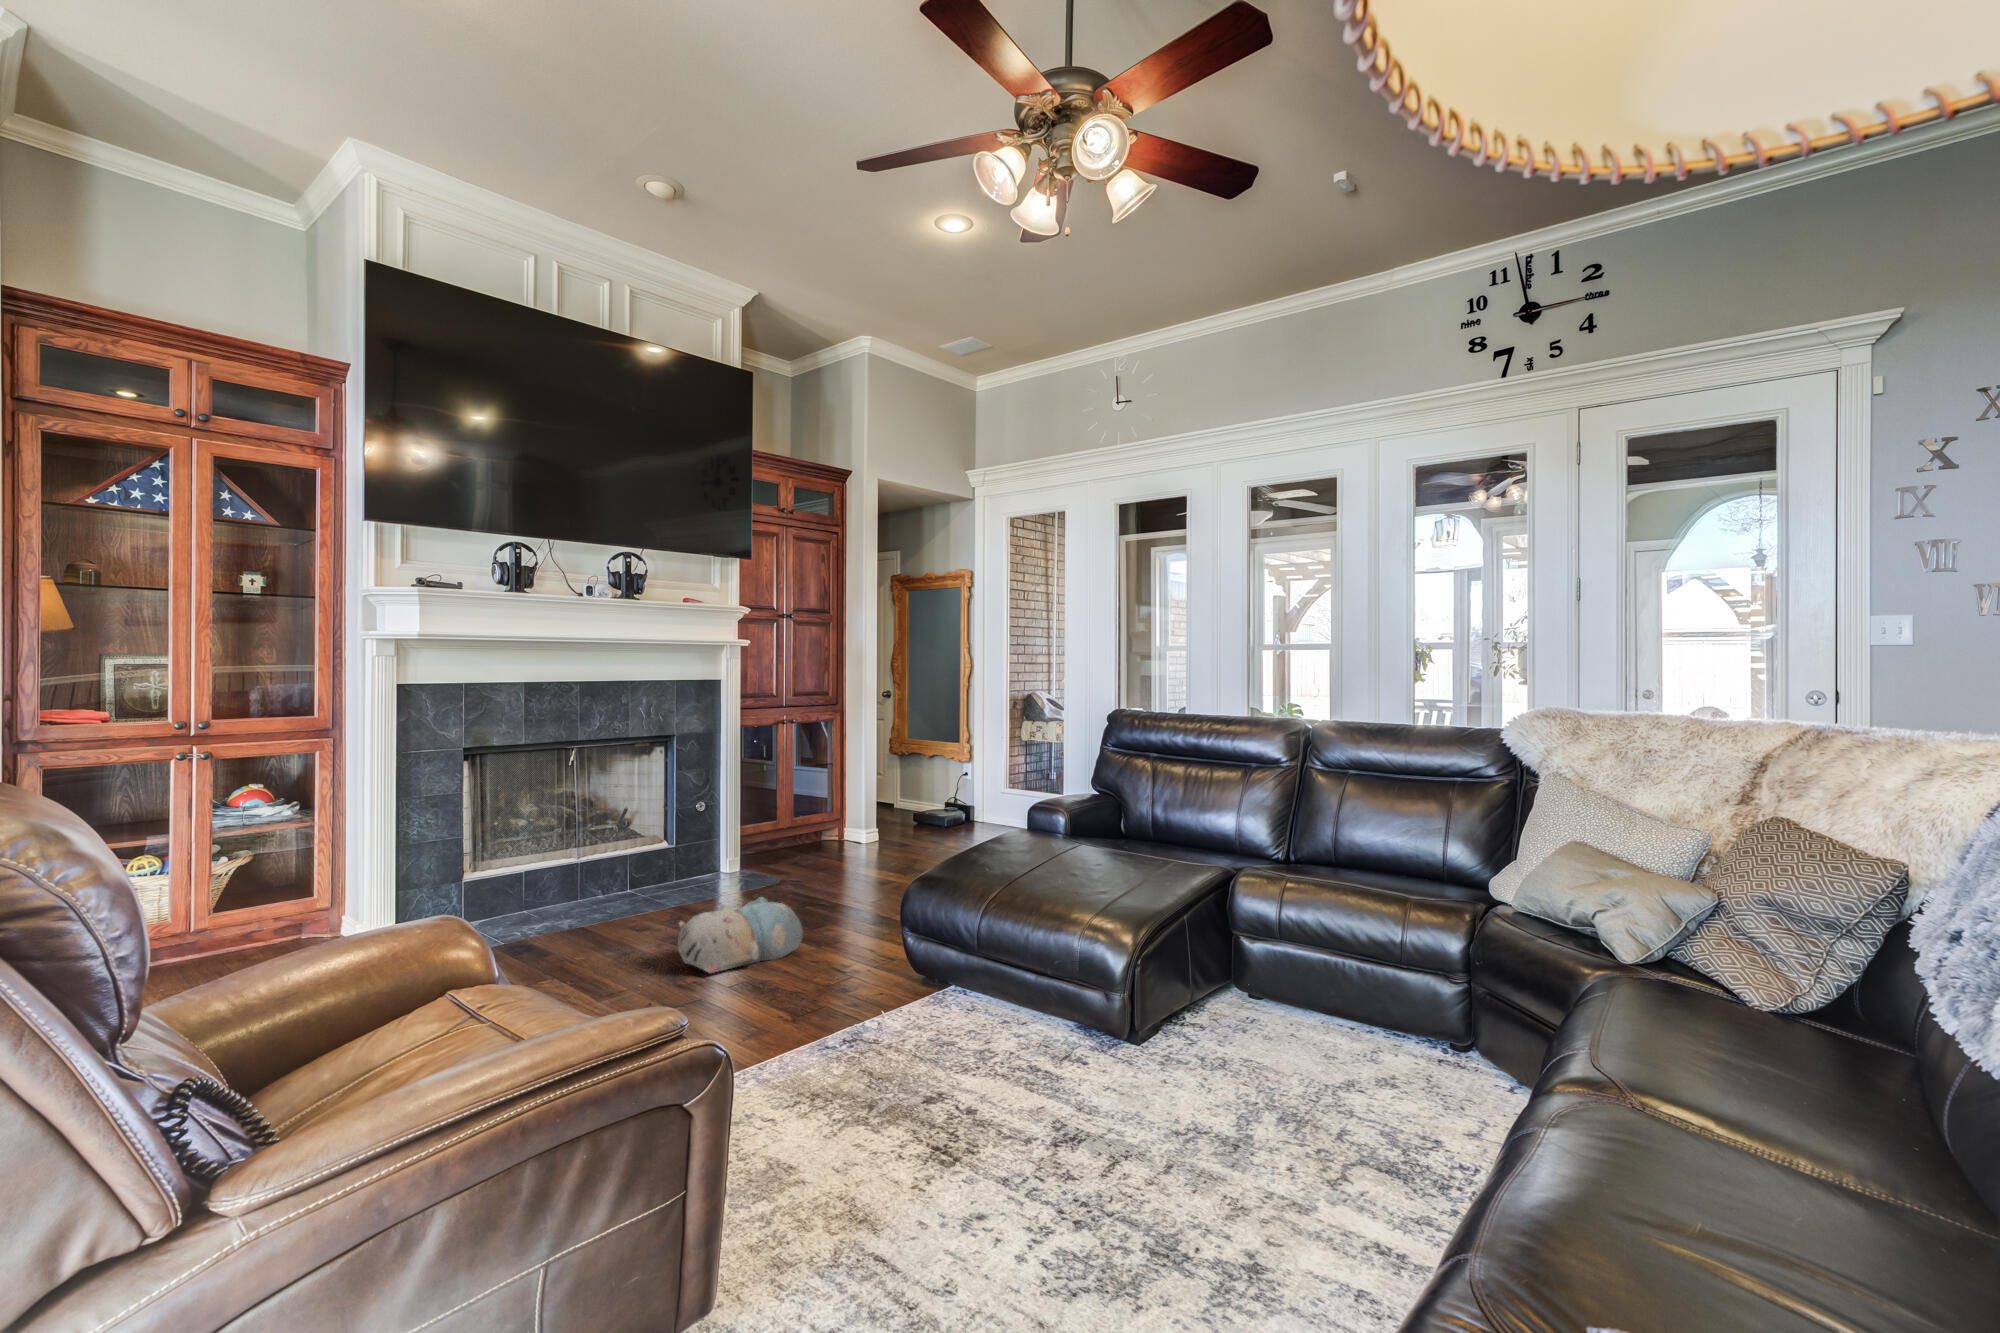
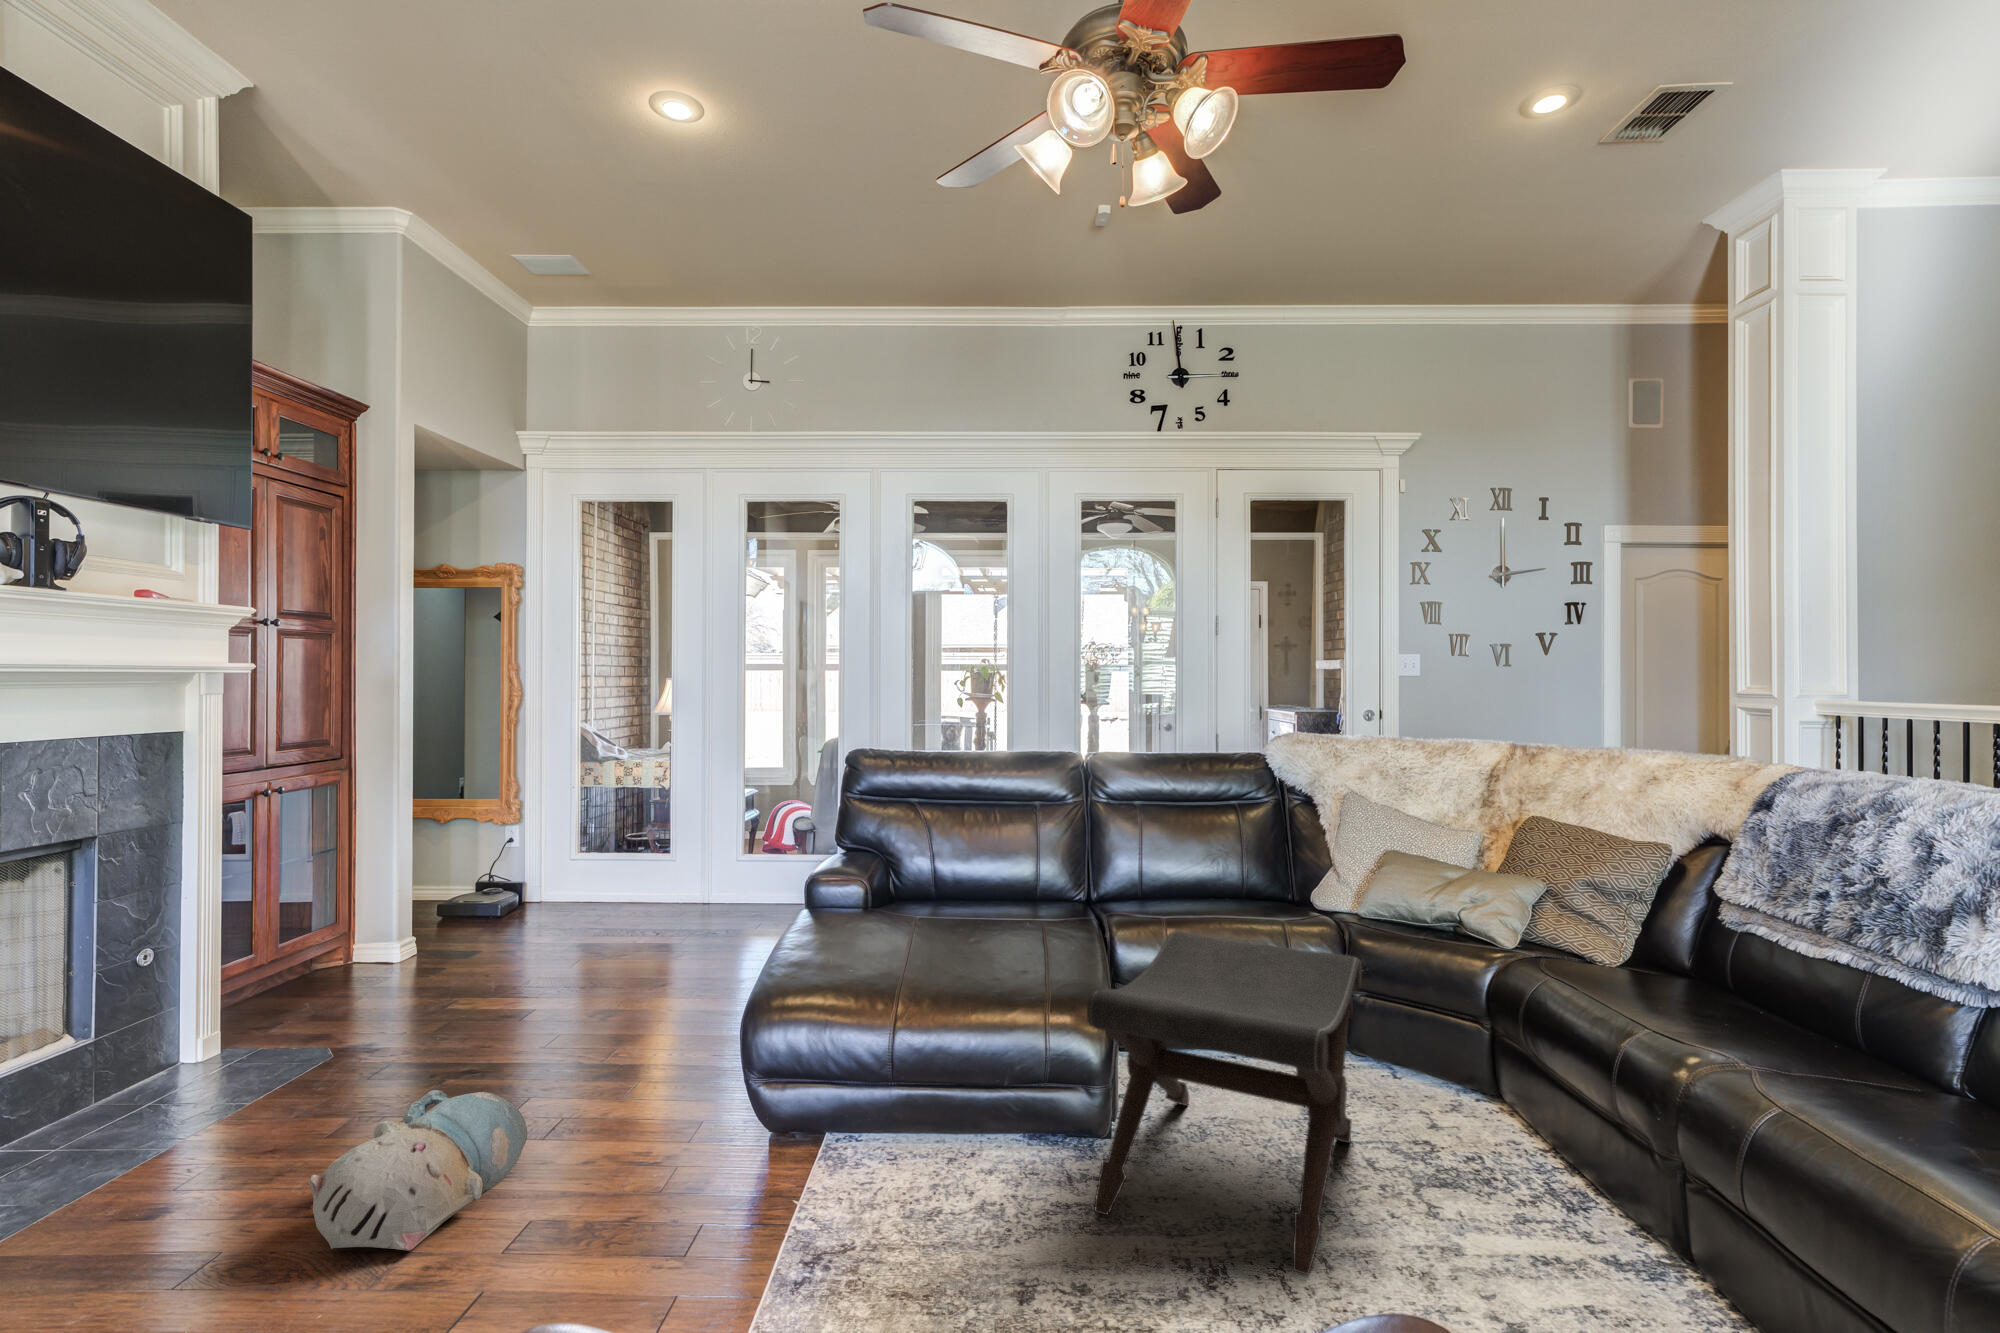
footstool: none [1060,877,1378,1159] -> present [1087,932,1362,1275]

